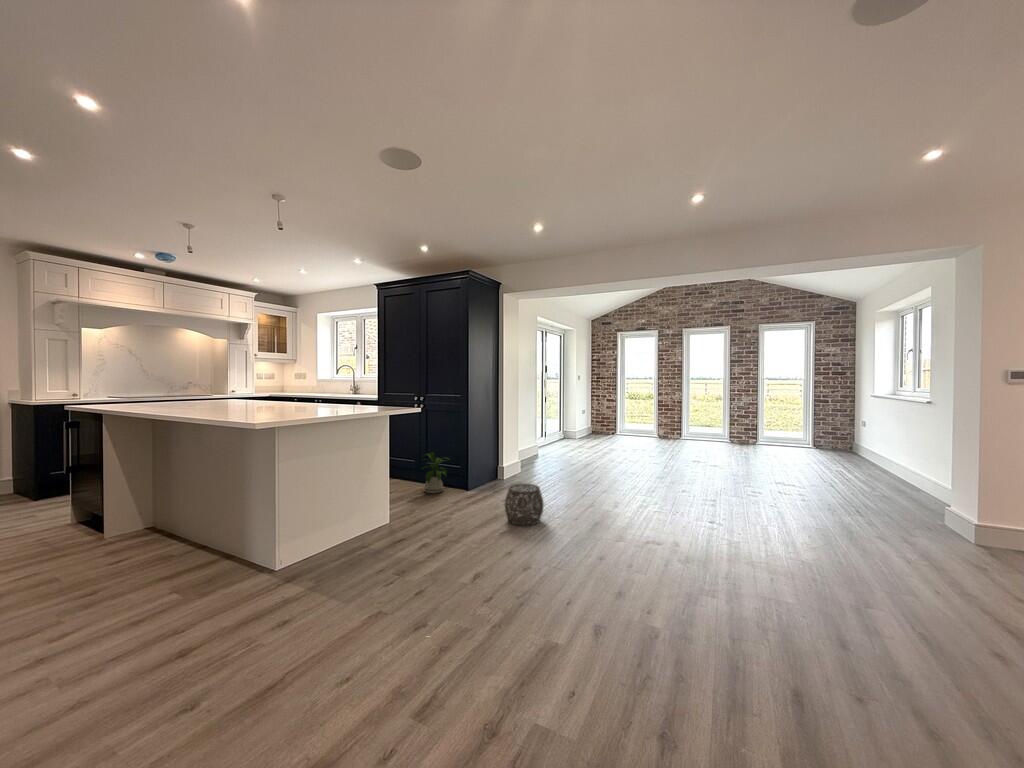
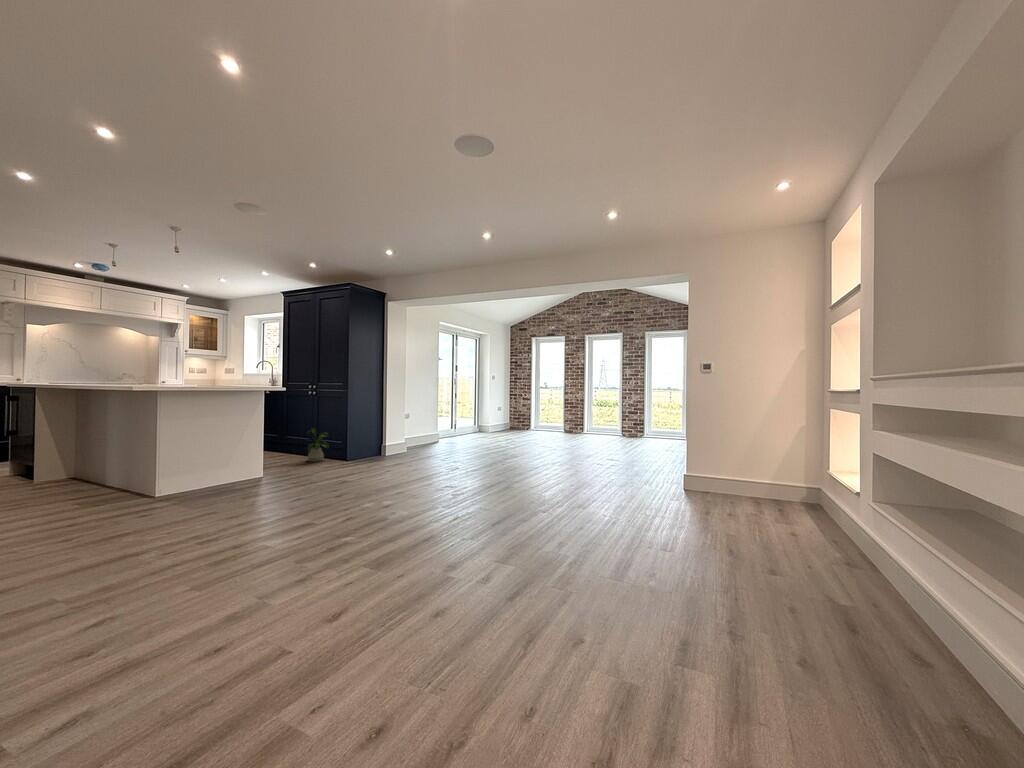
woven basket: present [505,484,543,525] -> none [351,448,383,477]

